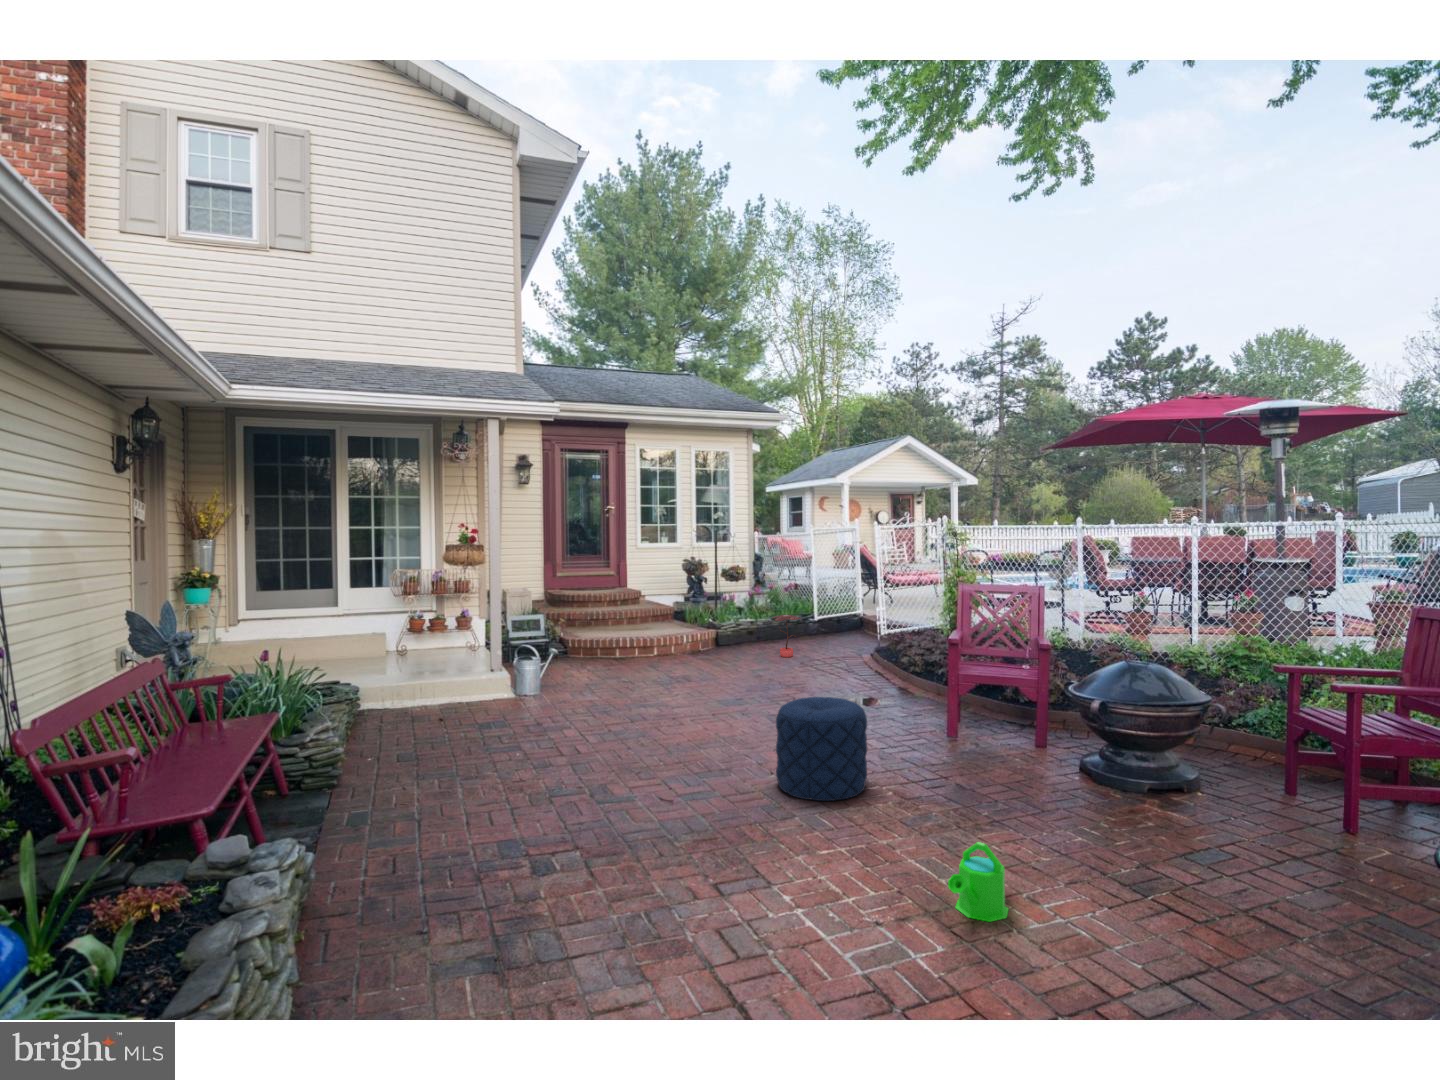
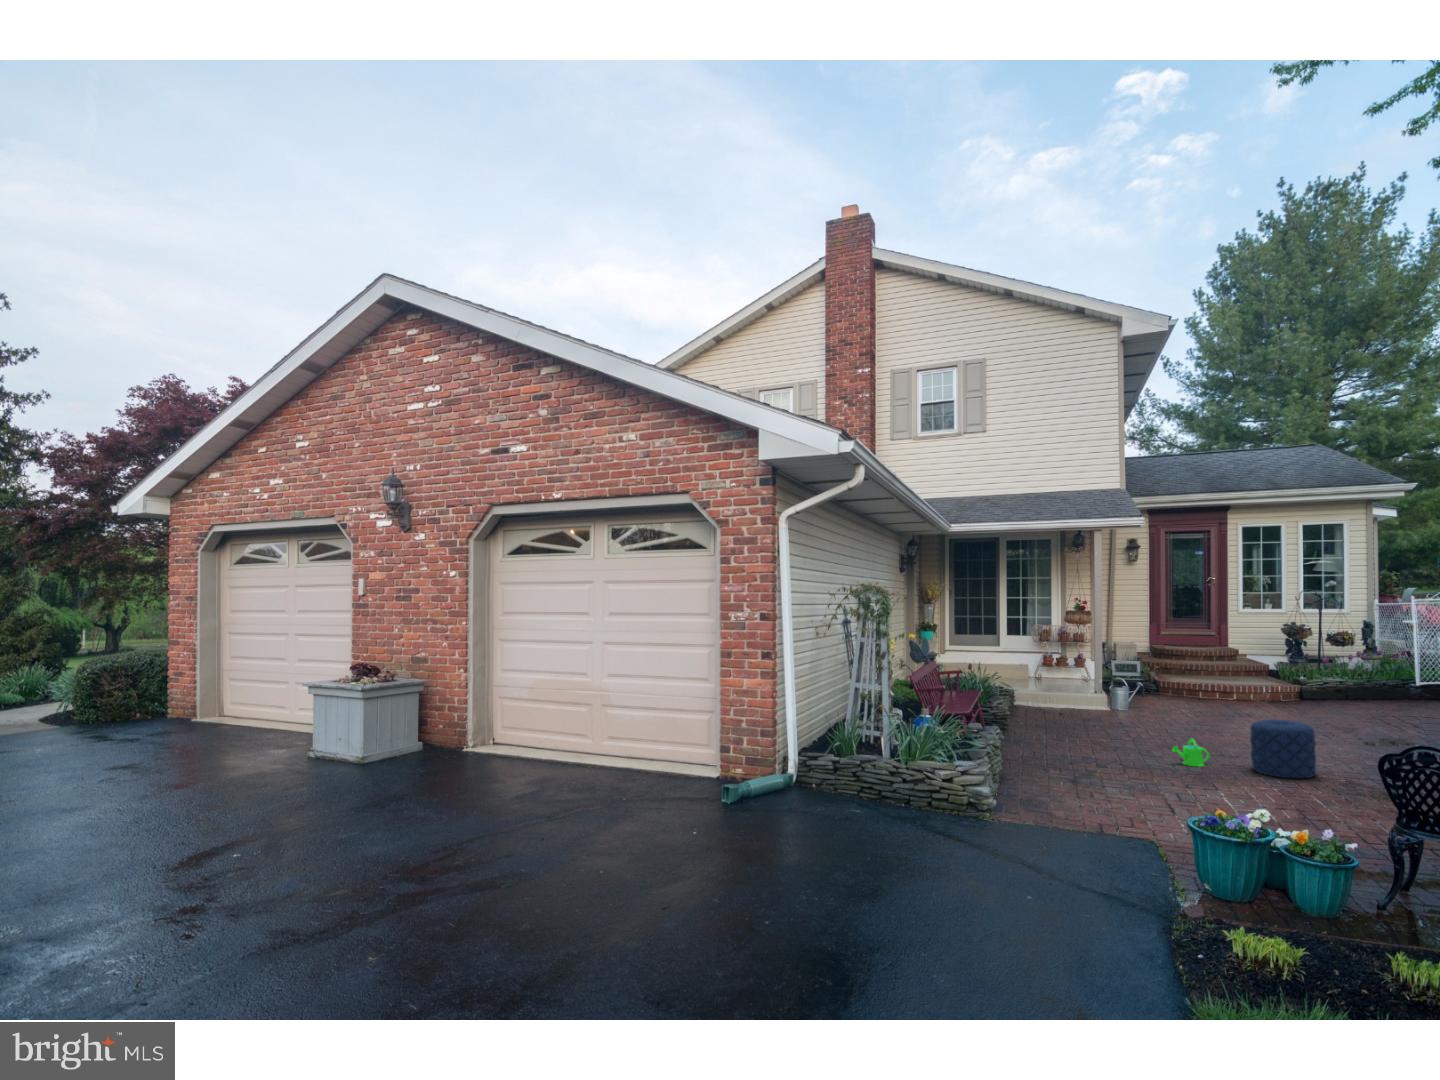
potted plant: present [772,615,801,657] -> none [1350,678,1379,714]
watering can: present [948,842,1008,922] -> present [1172,738,1210,767]

